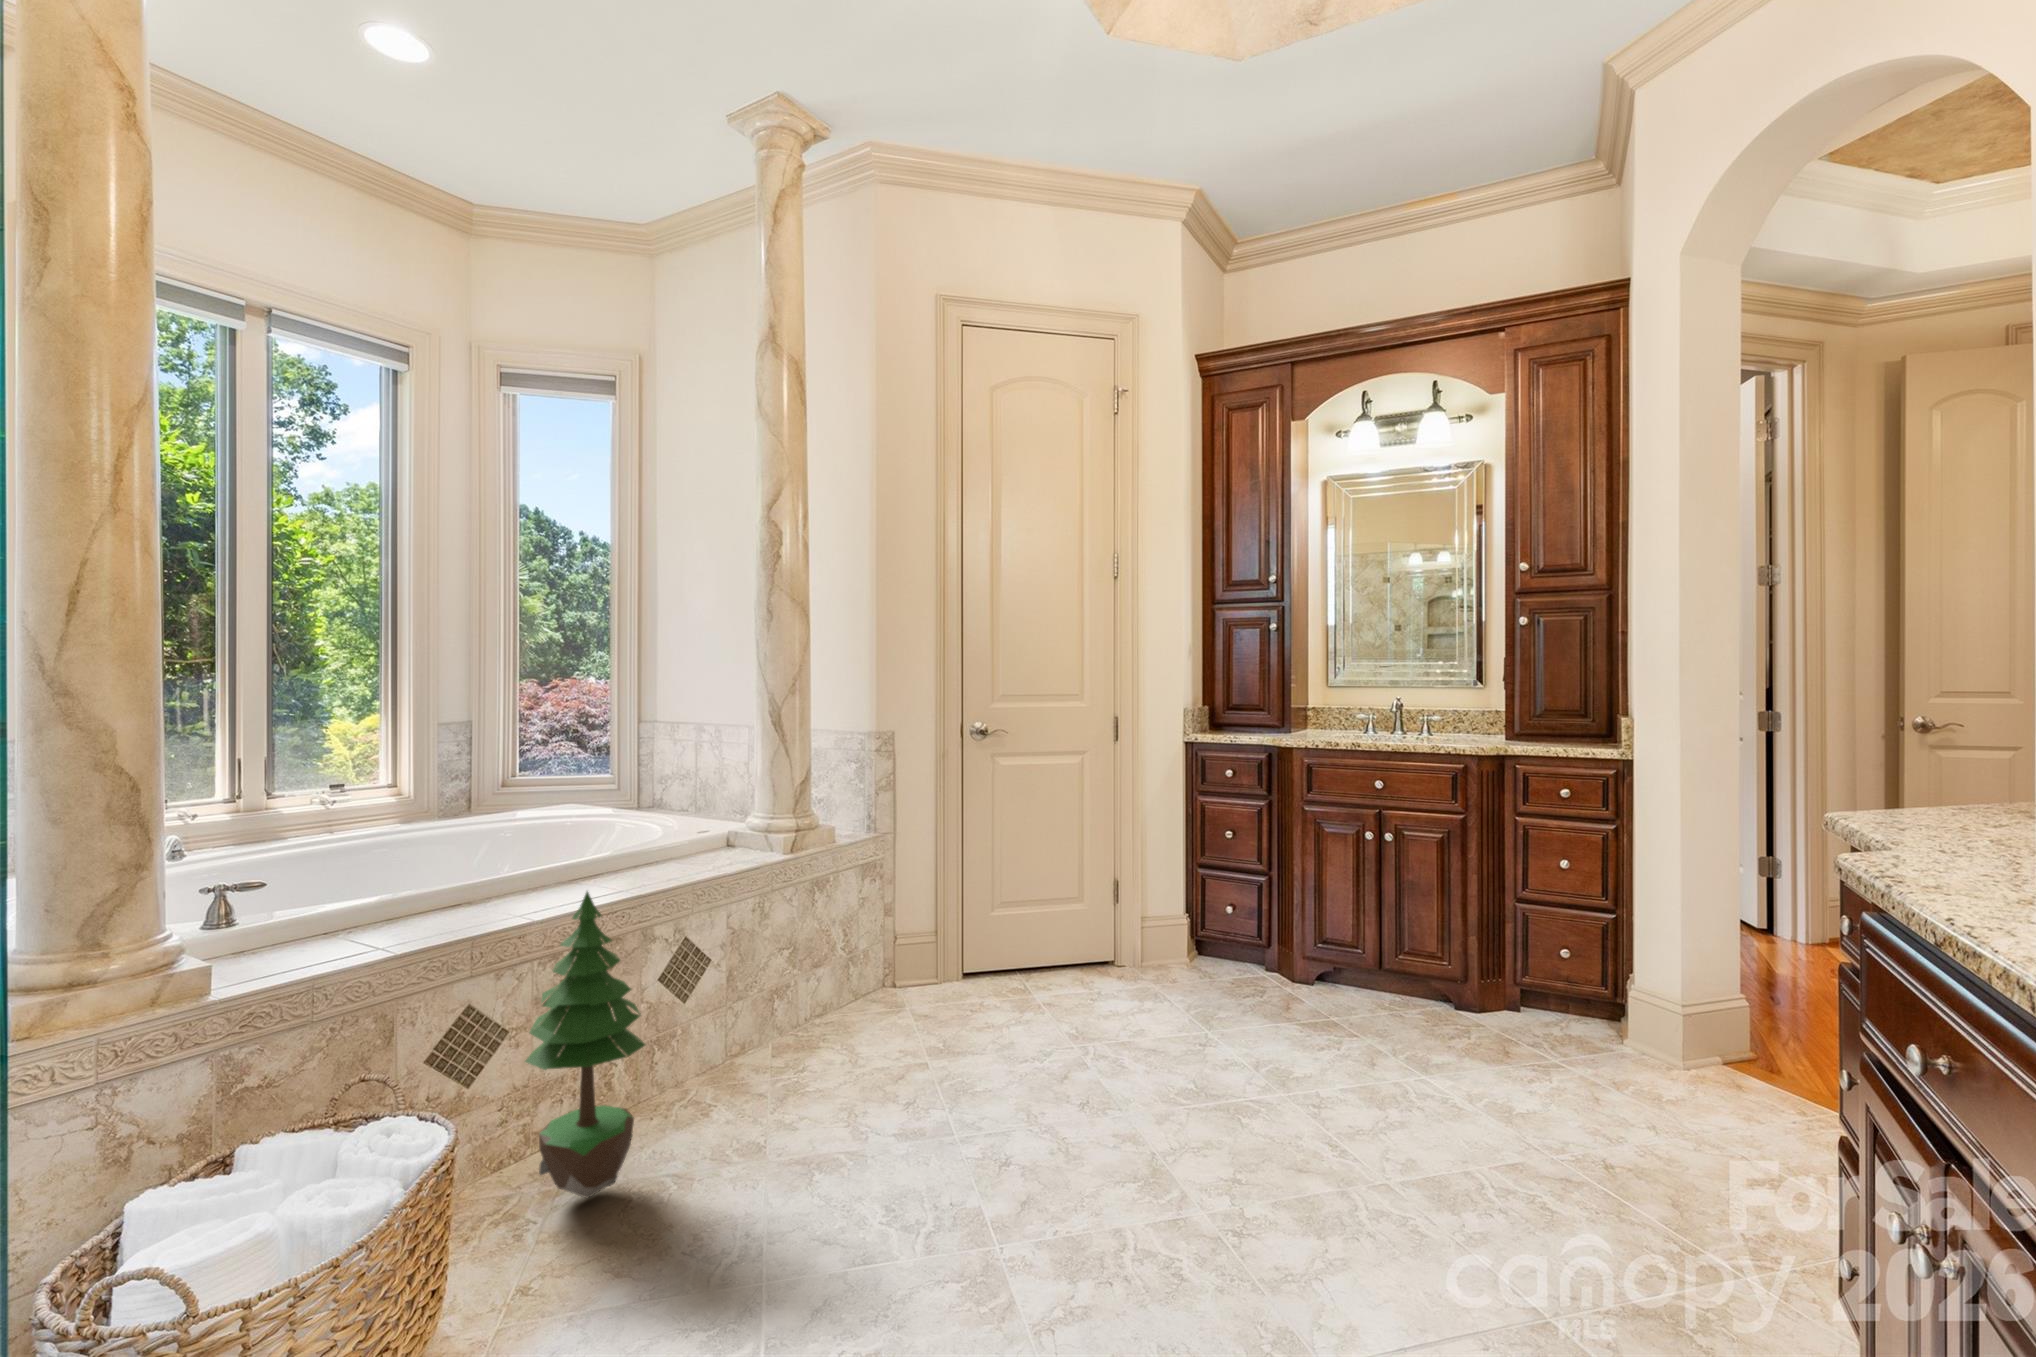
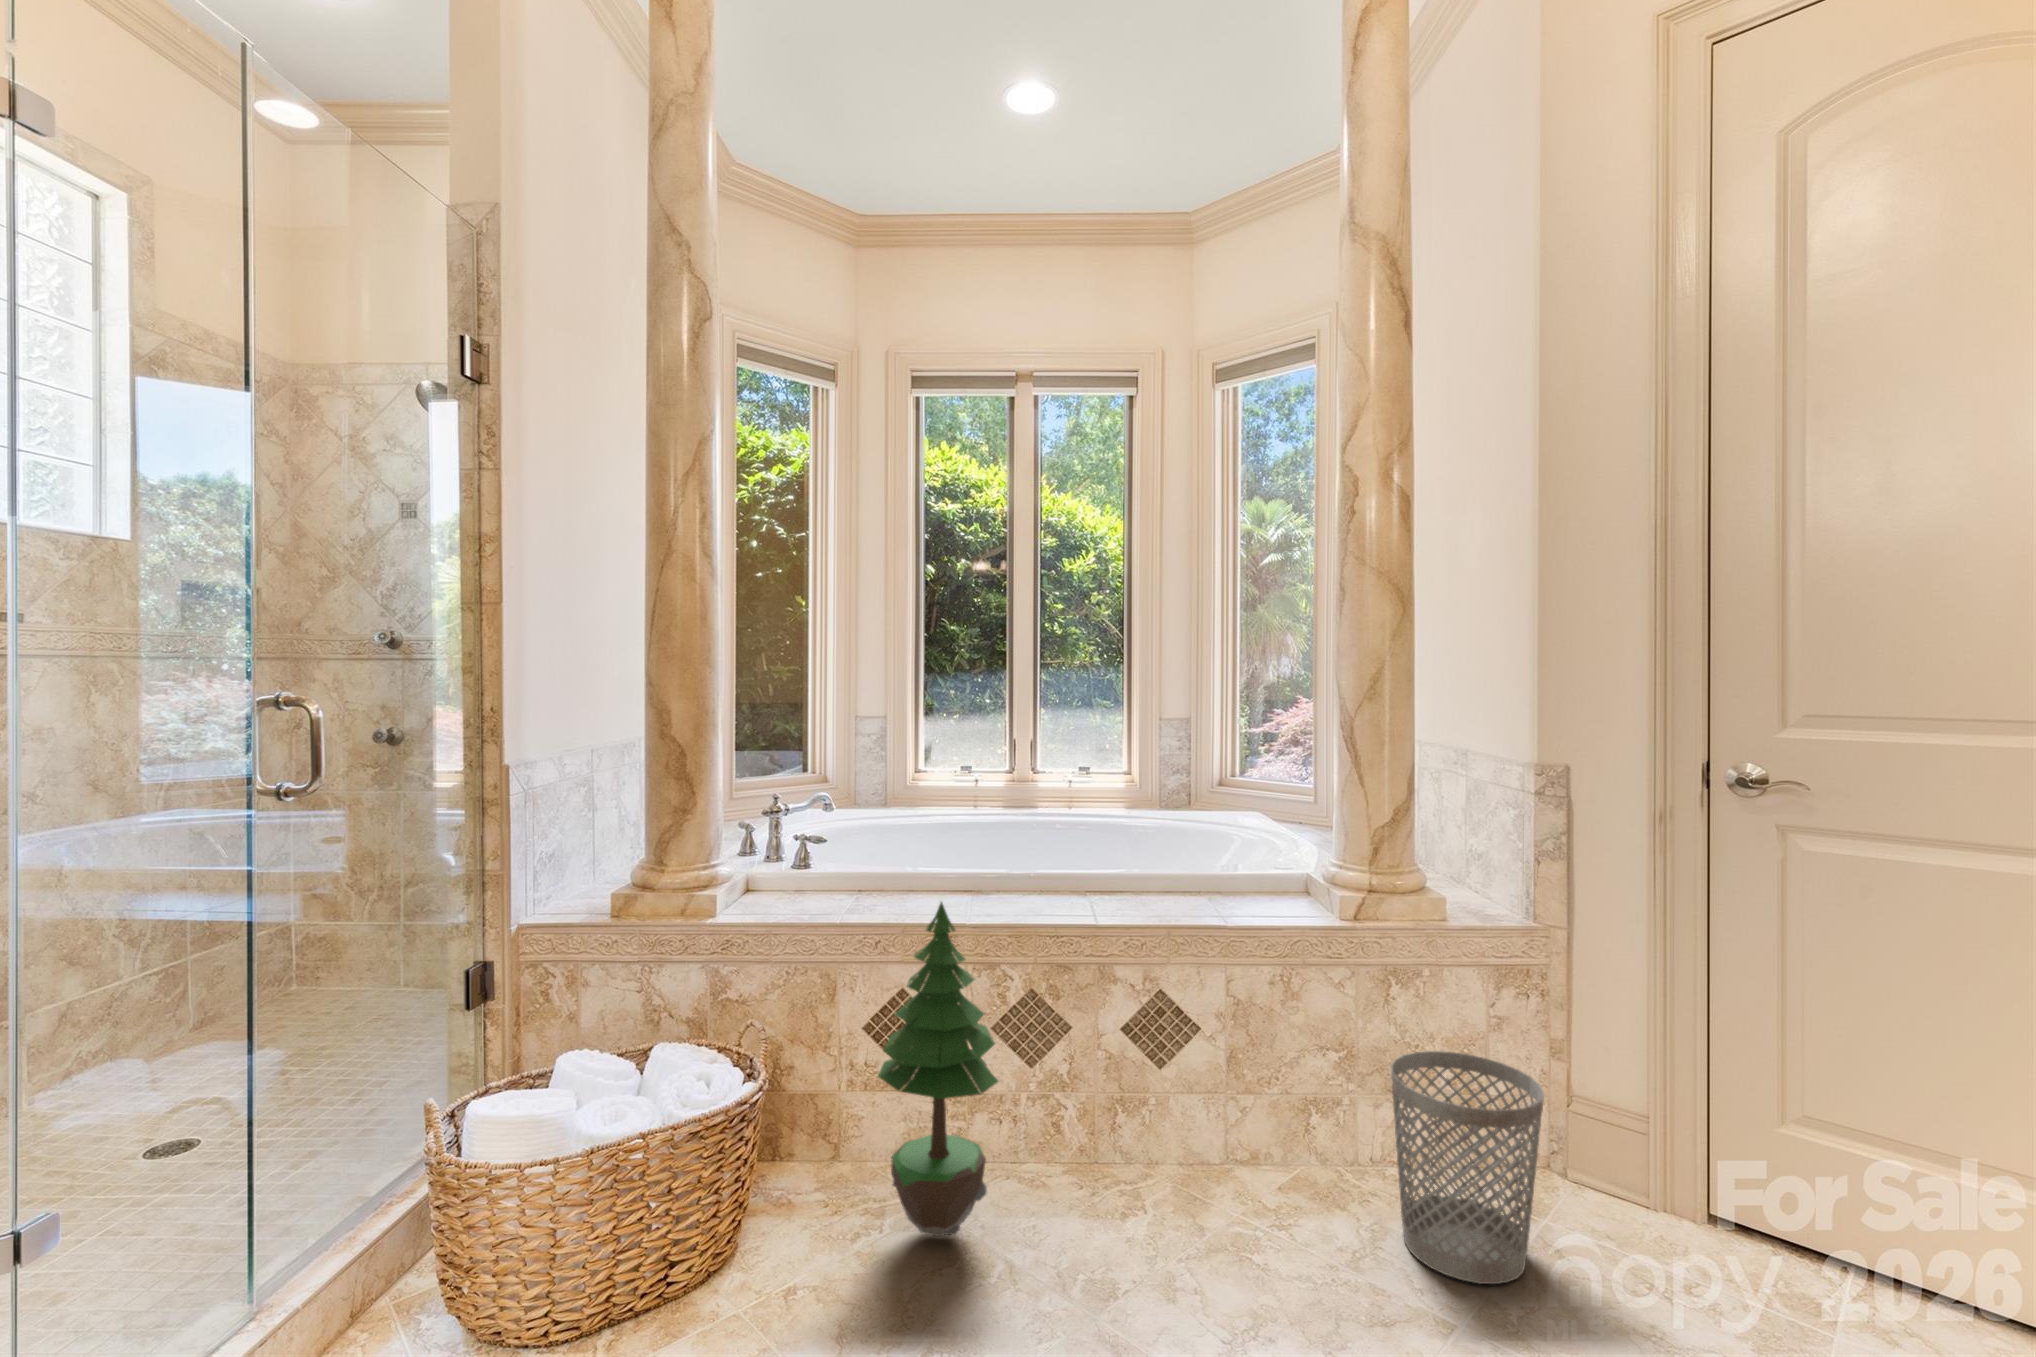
wastebasket: none [851,919,939,1053] -> present [1391,1051,1544,1284]

